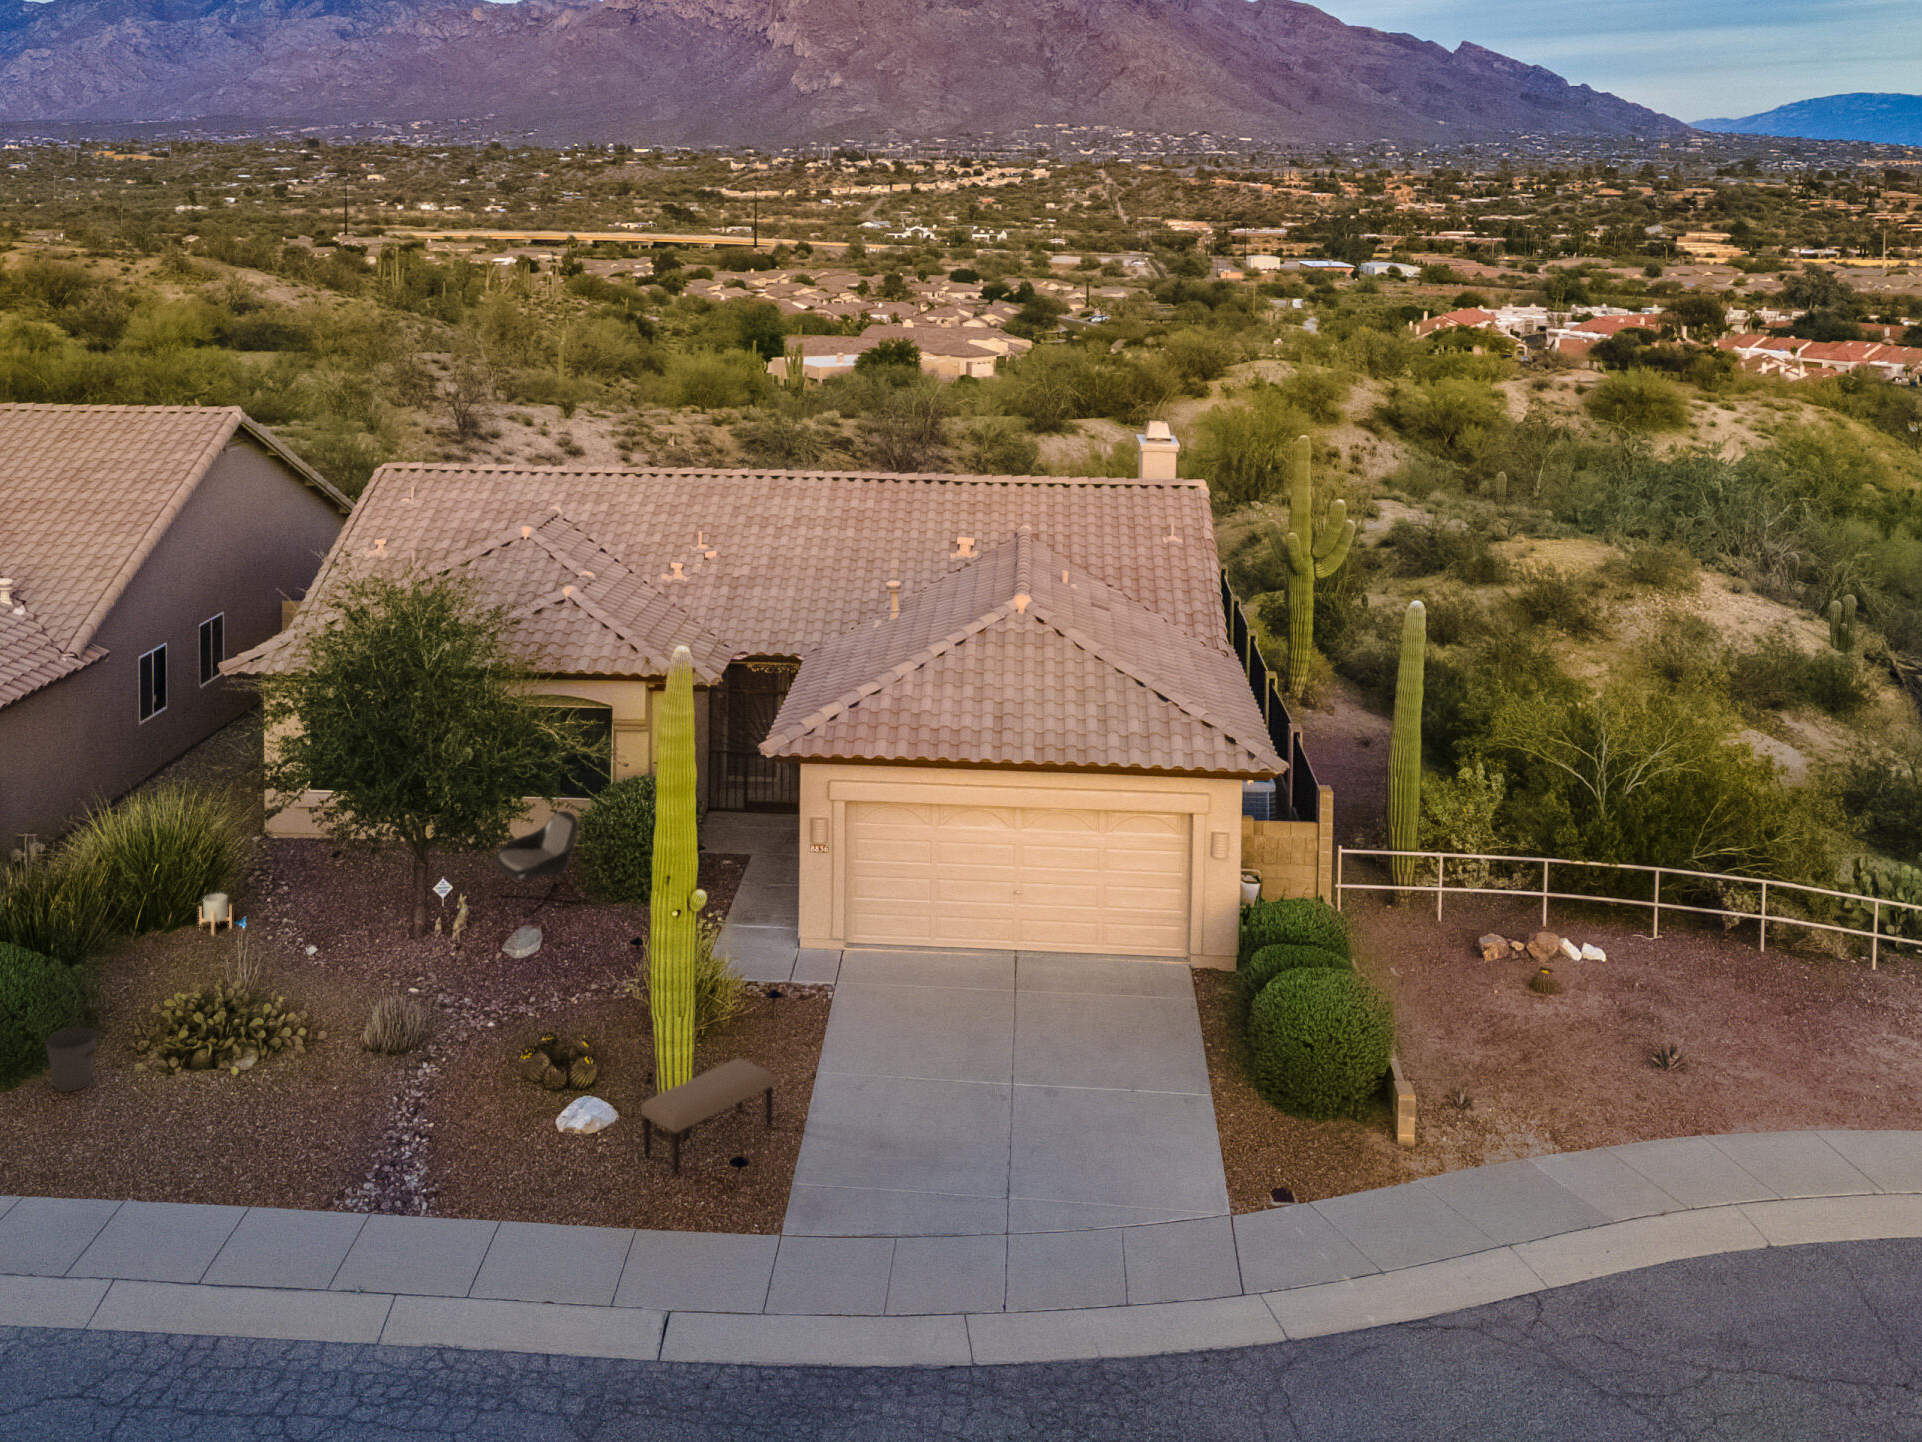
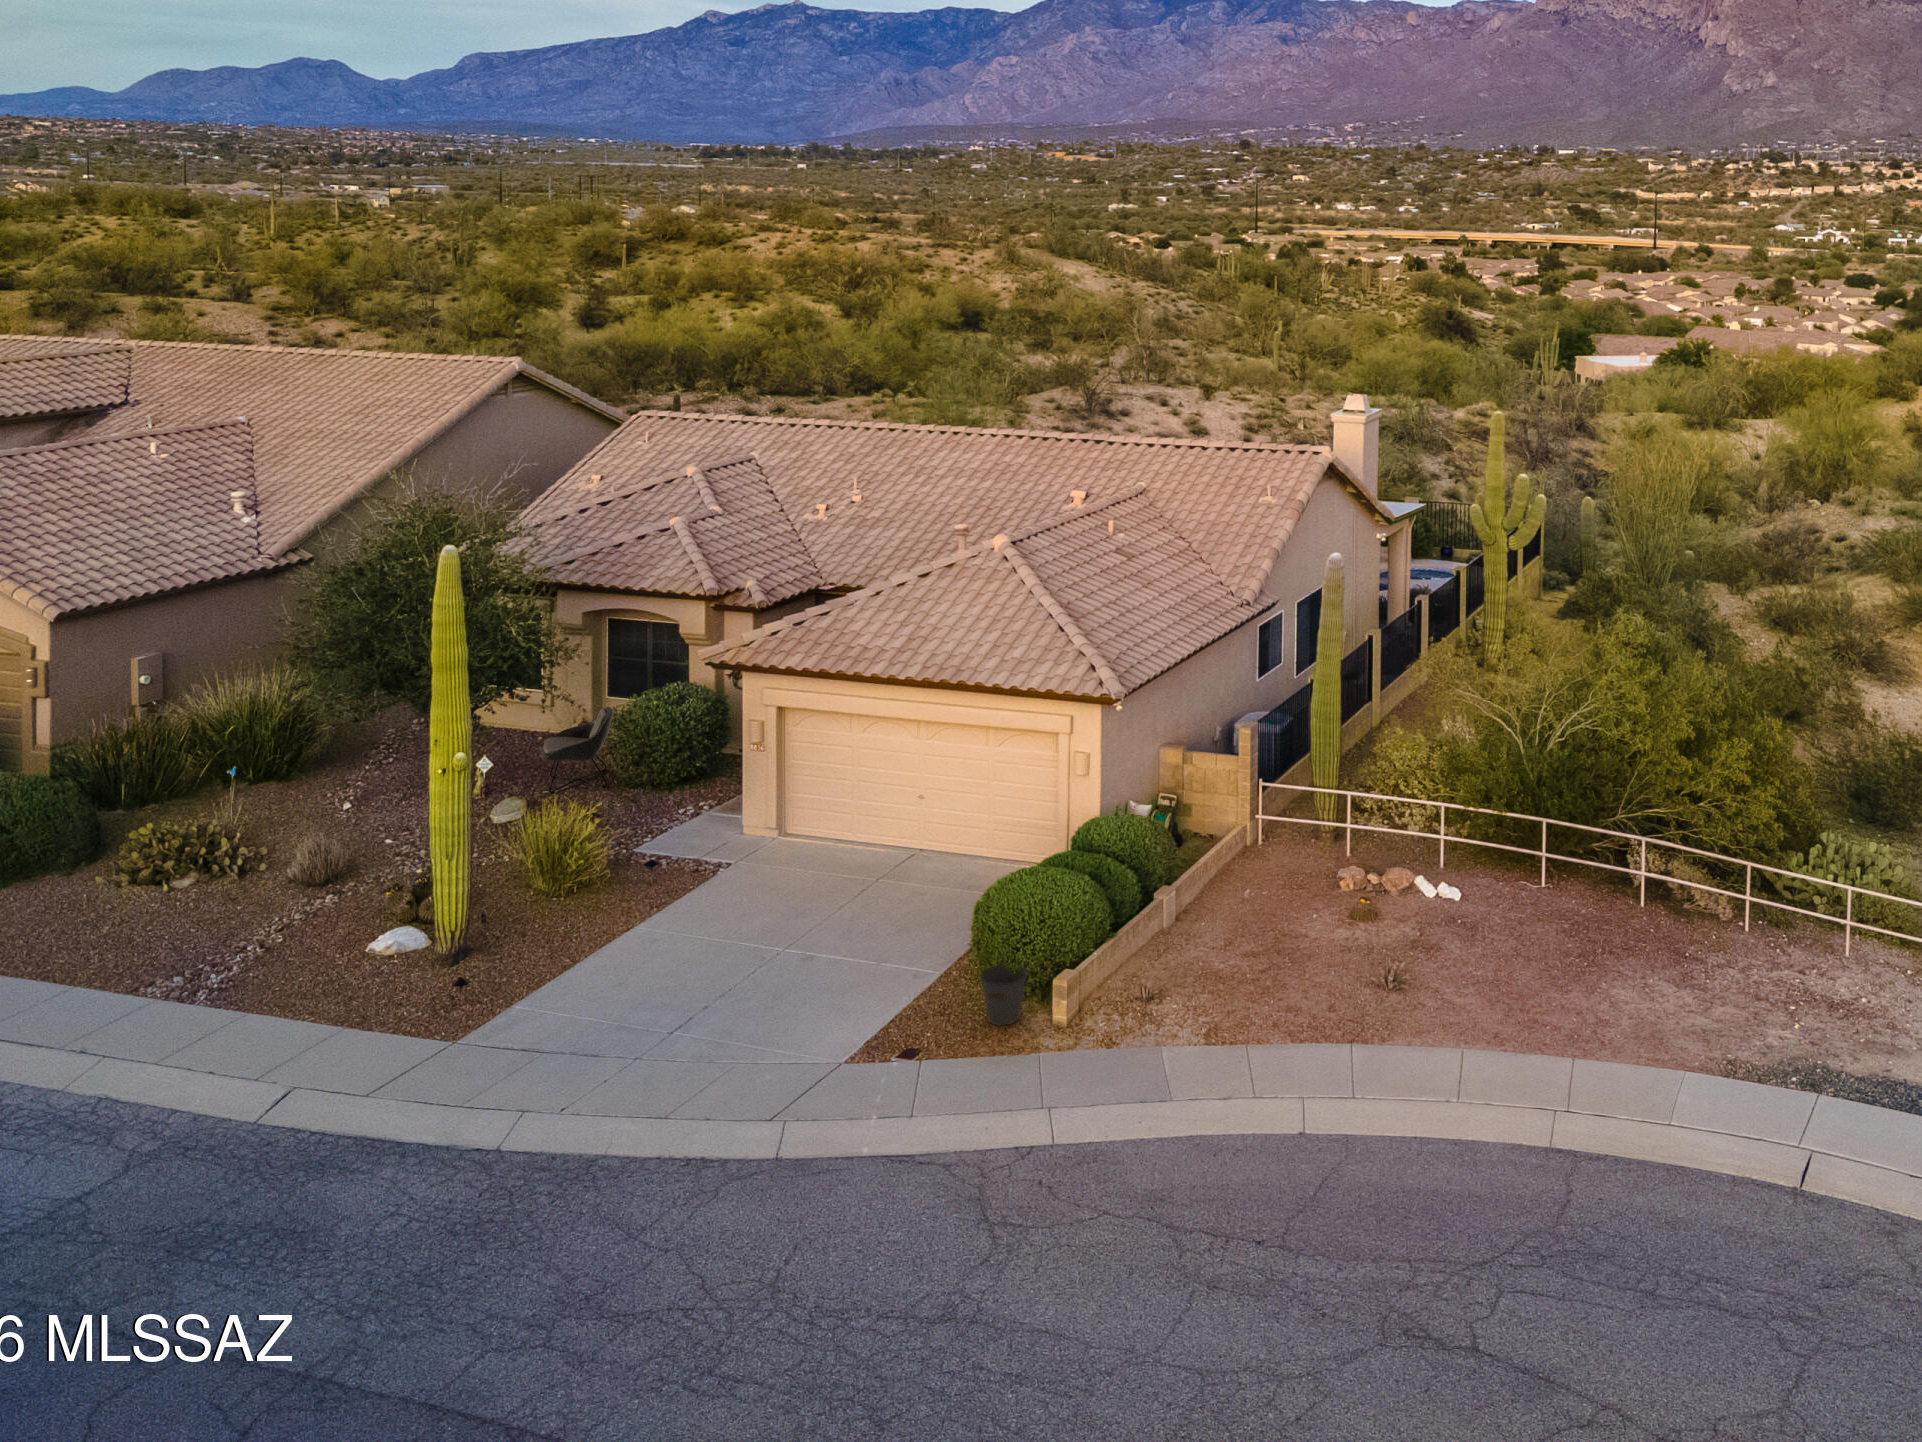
planter: present [199,893,232,934] -> none [289,756,316,790]
bucket: present [45,1027,97,1092] -> present [981,965,1027,1026]
bench: present [641,1058,775,1173] -> none [408,908,543,997]

